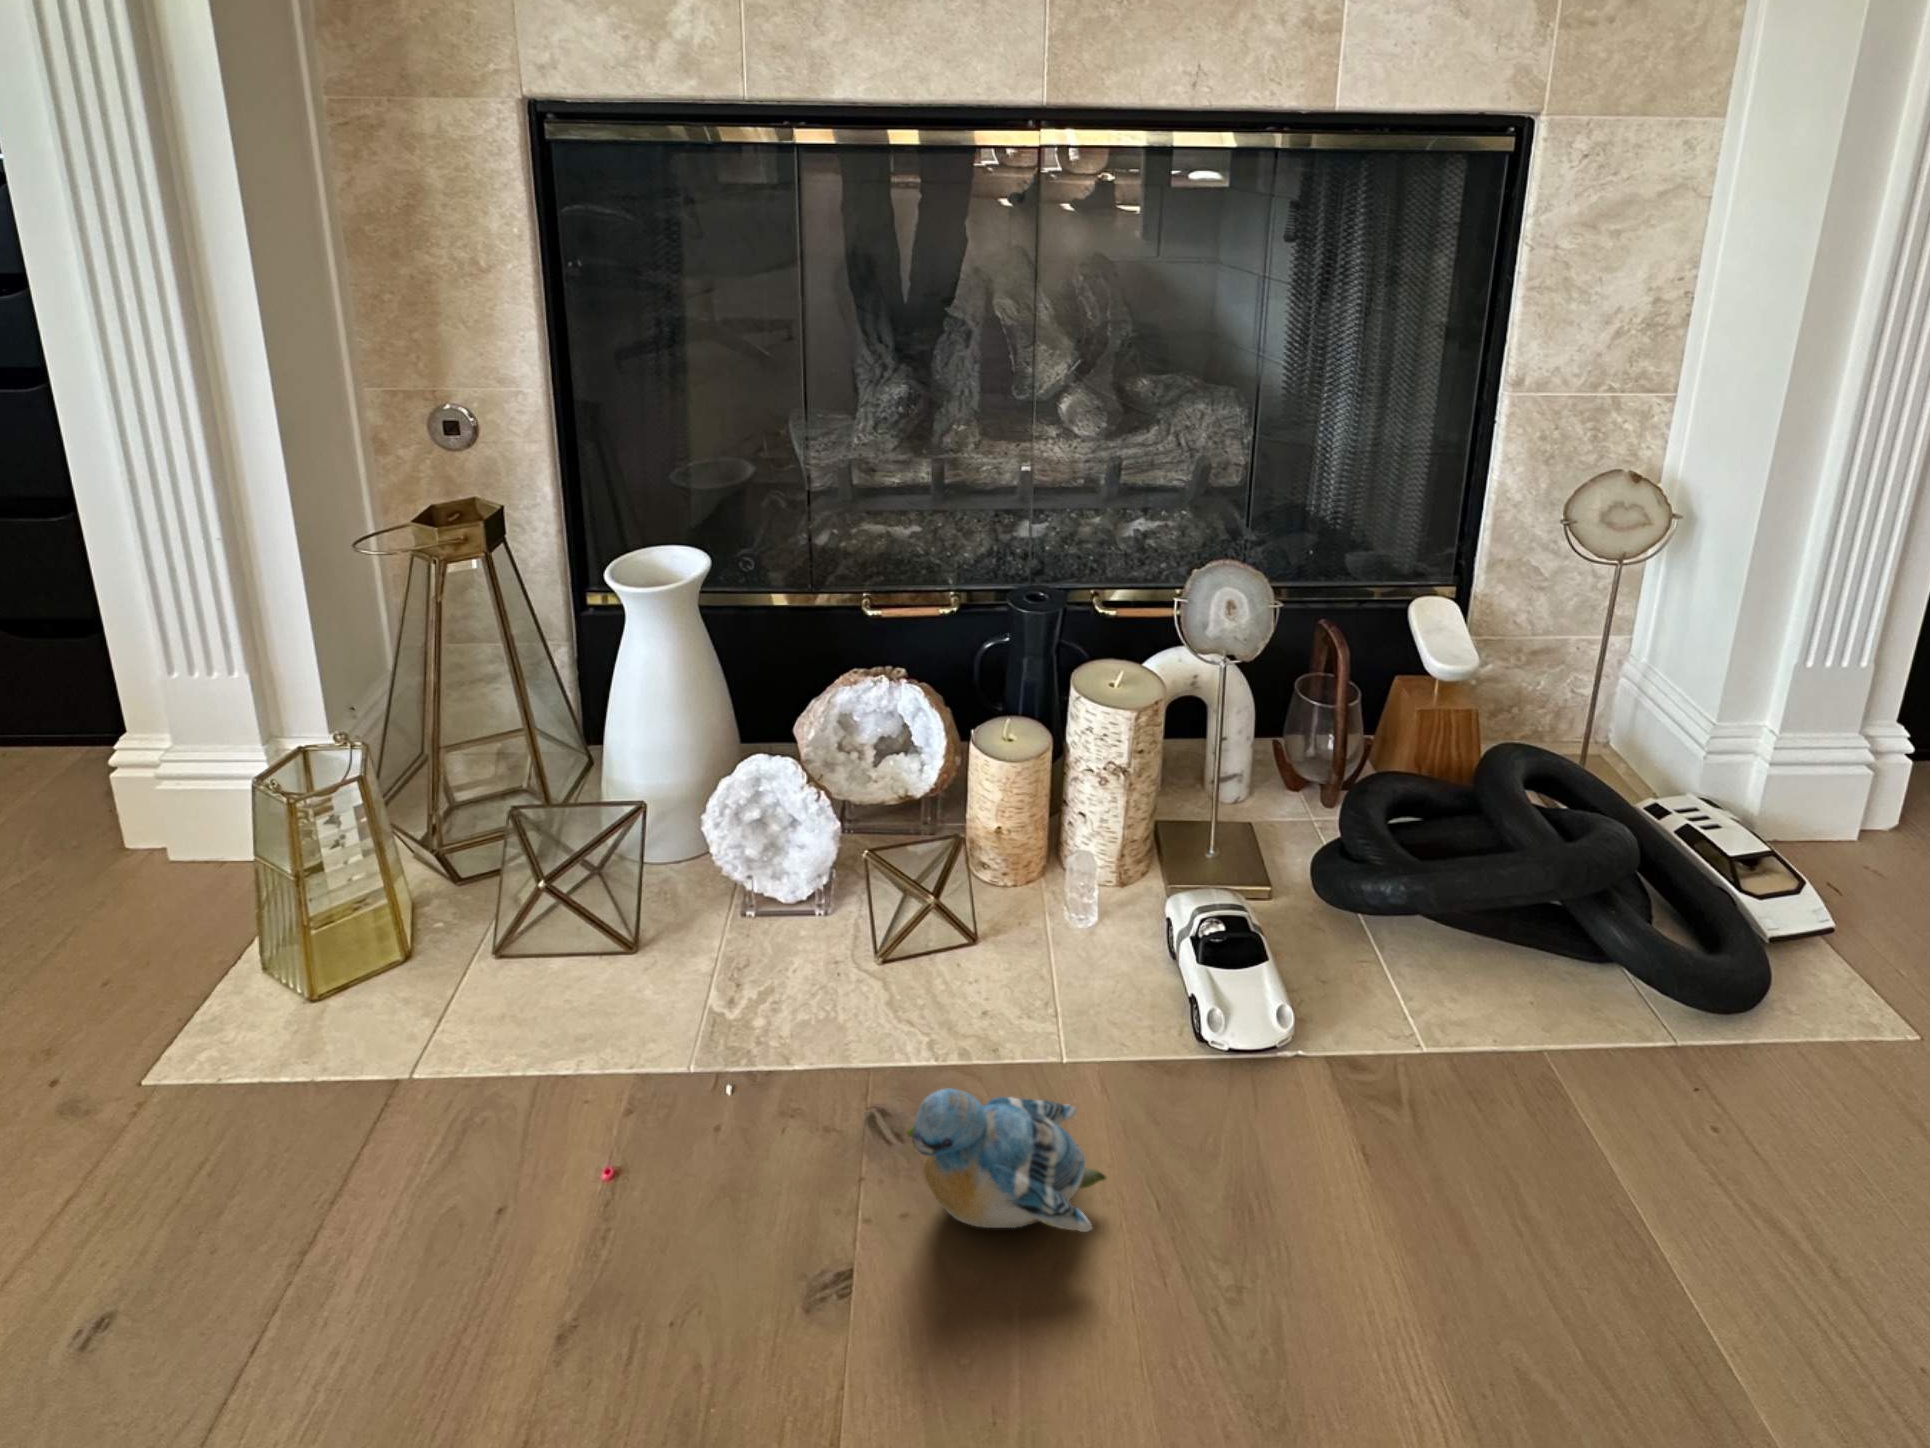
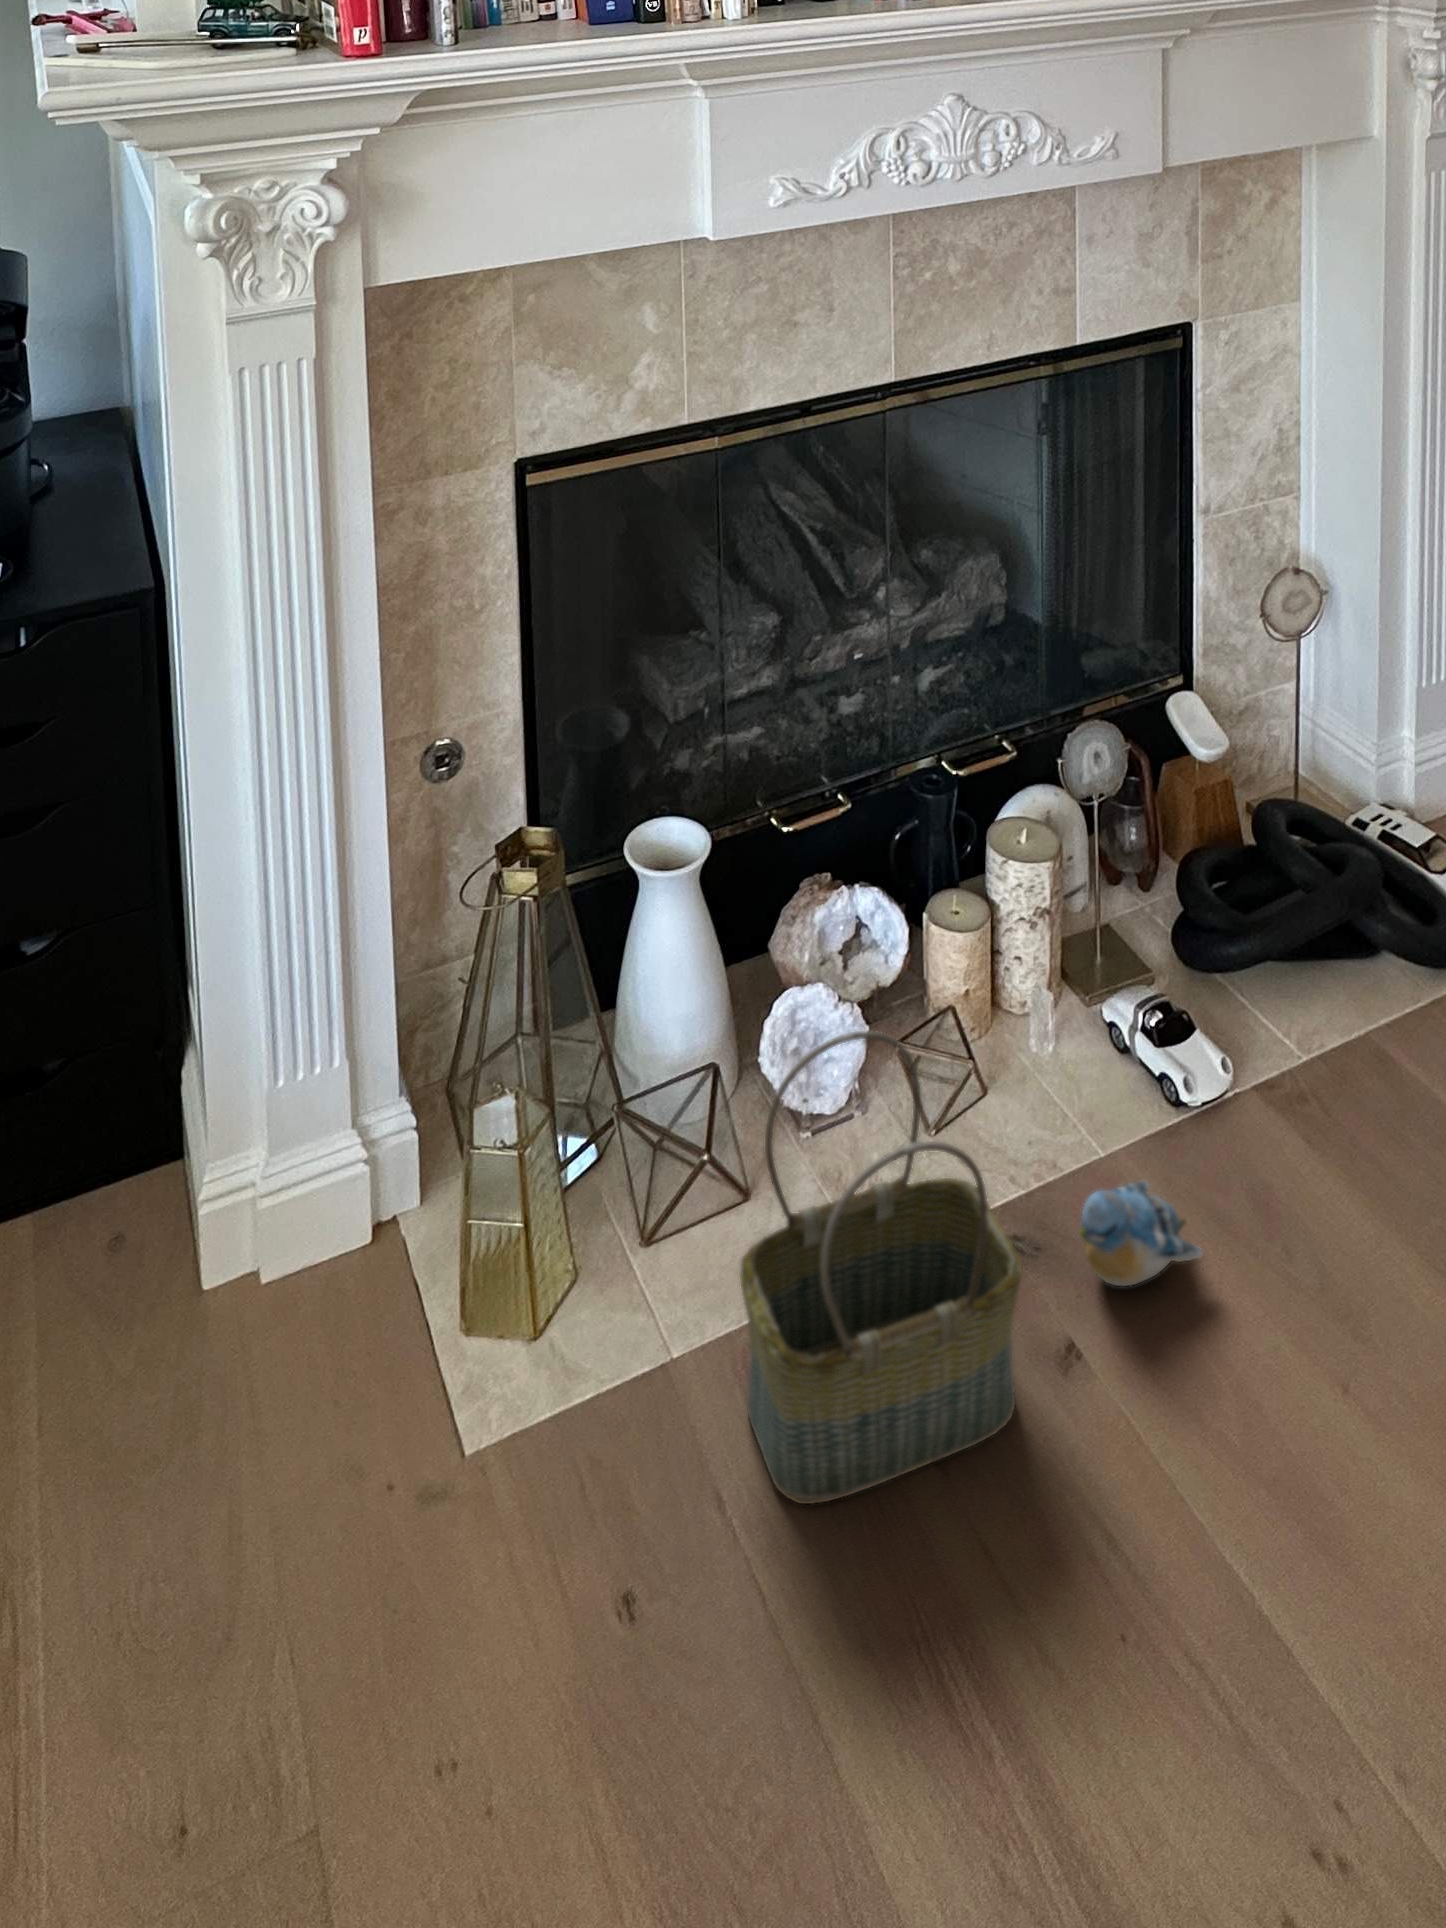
basket: none [321,754,754,1334] -> present [739,1031,1022,1504]

